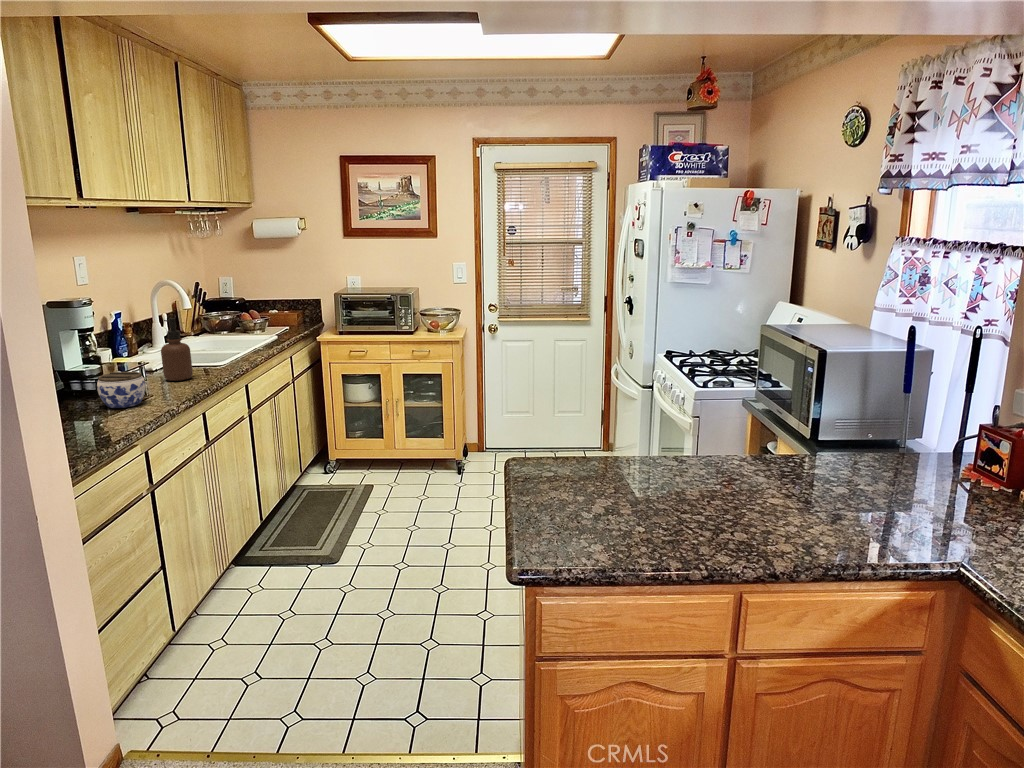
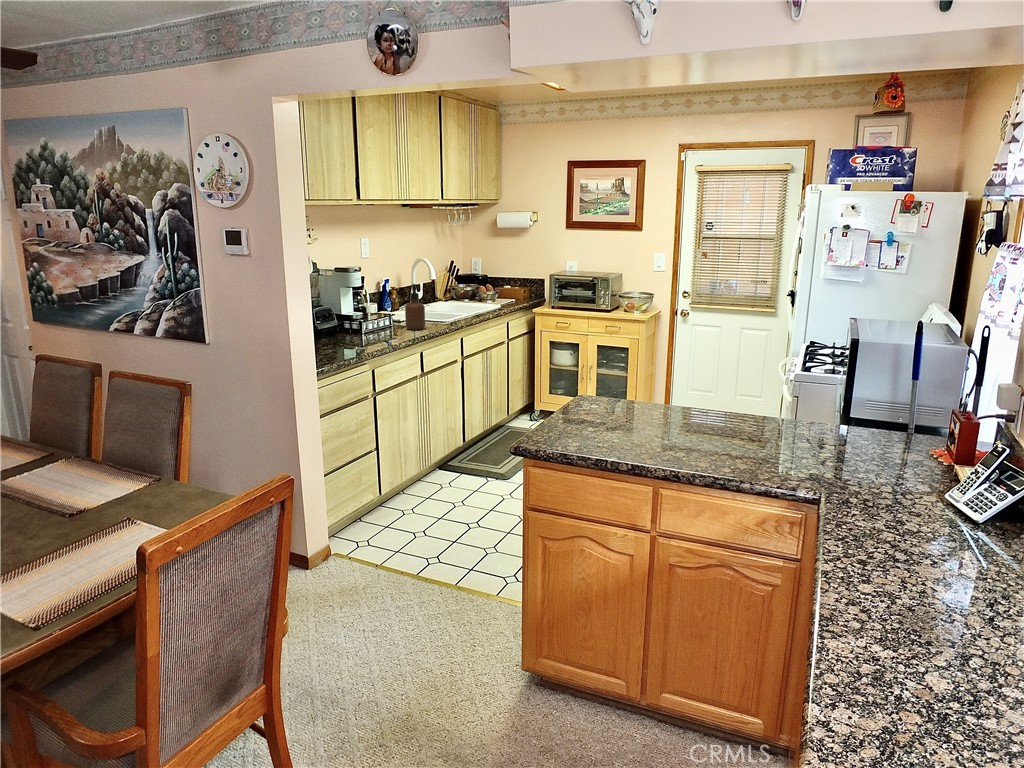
jar: present [97,372,145,408] -> none [357,318,387,343]

